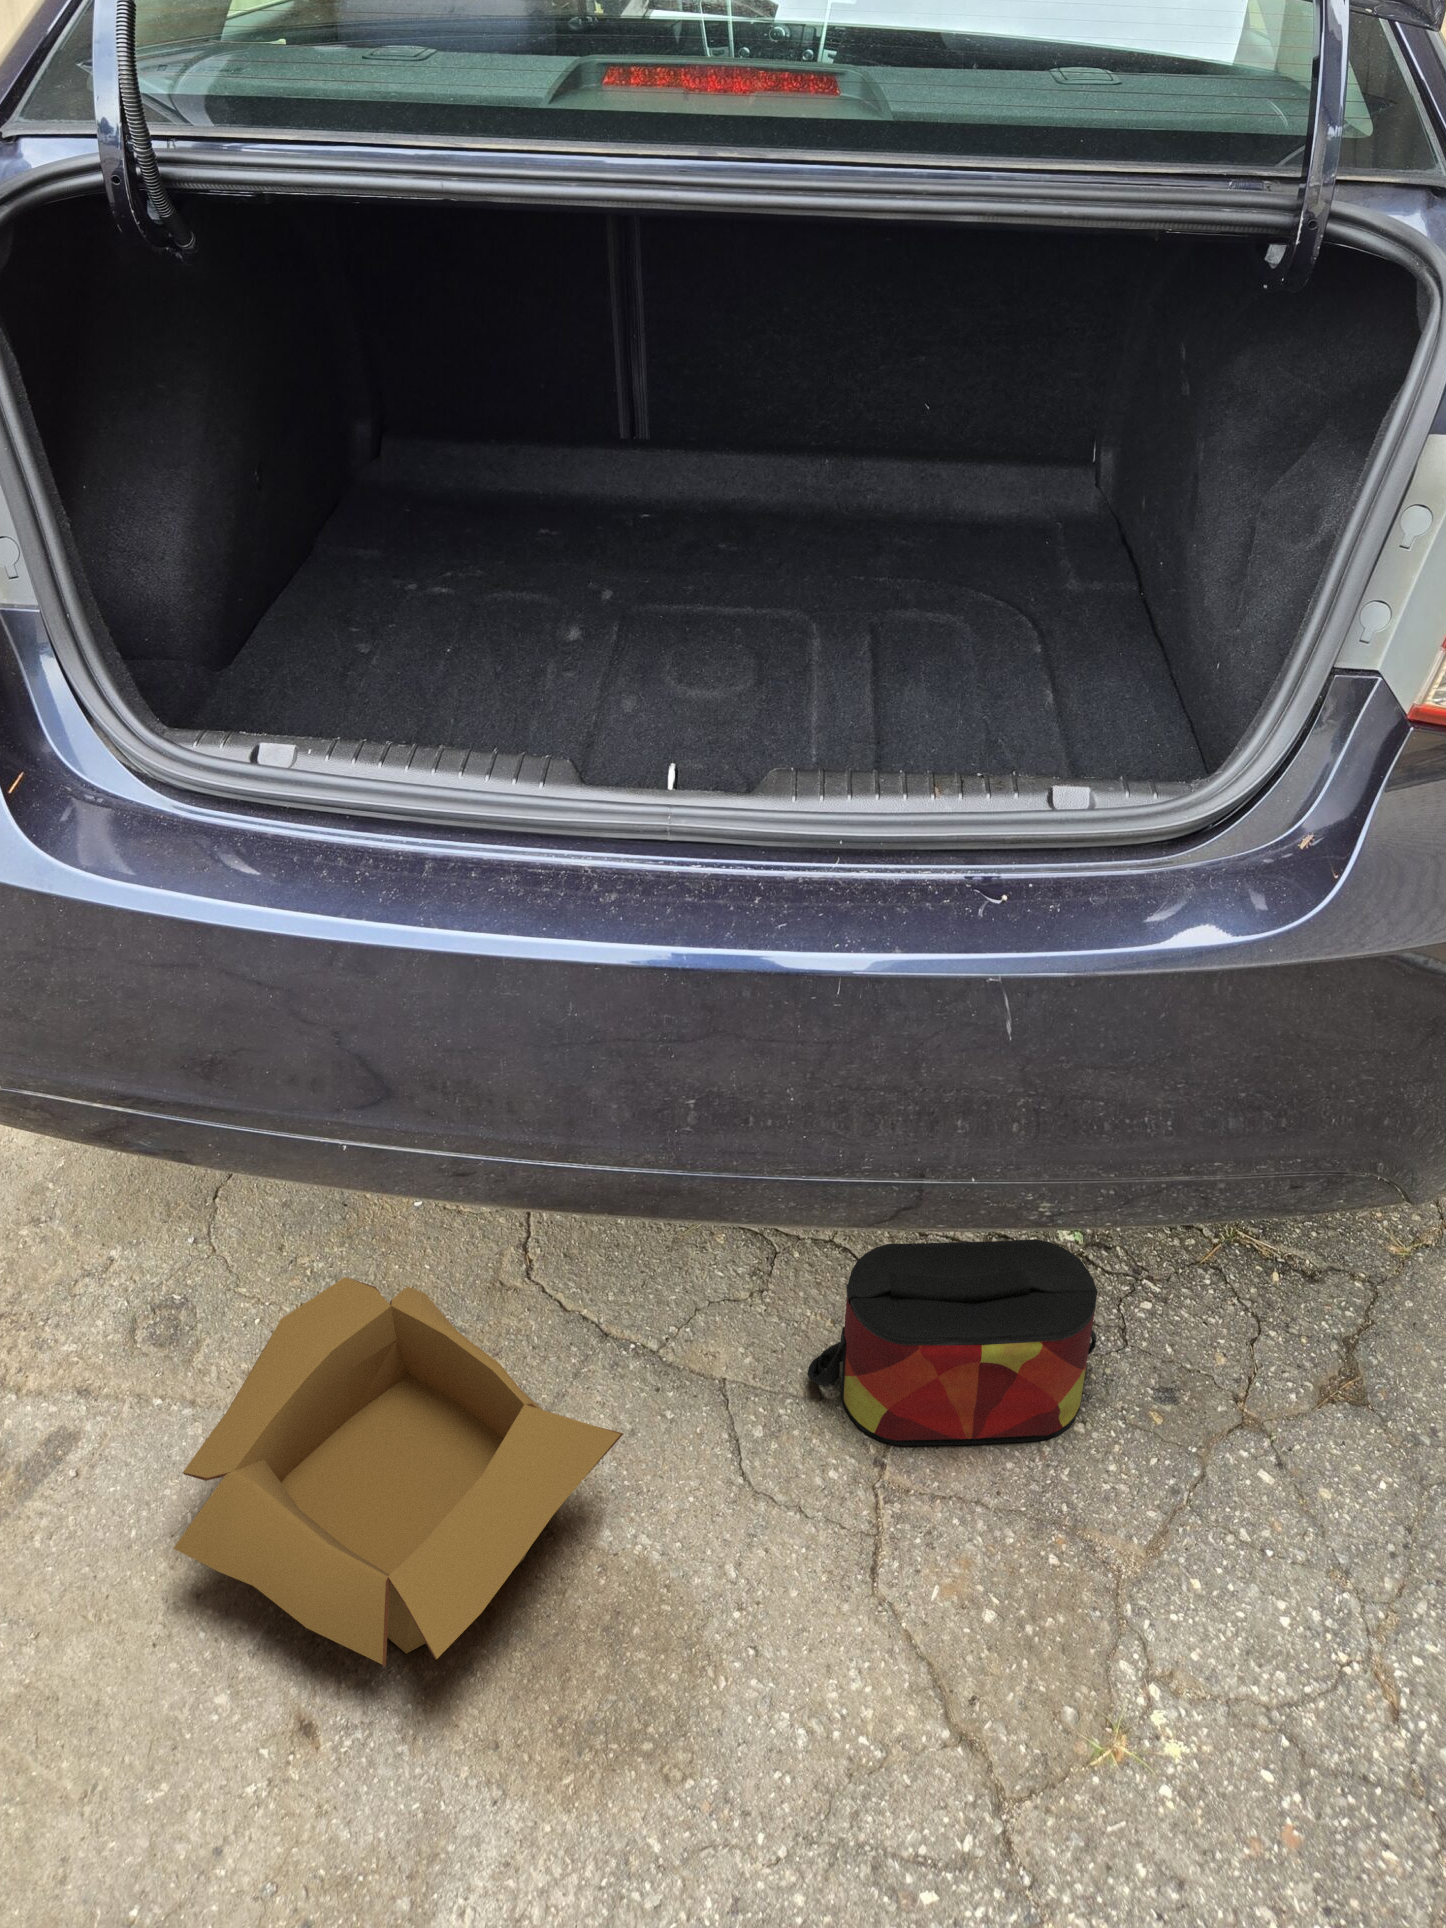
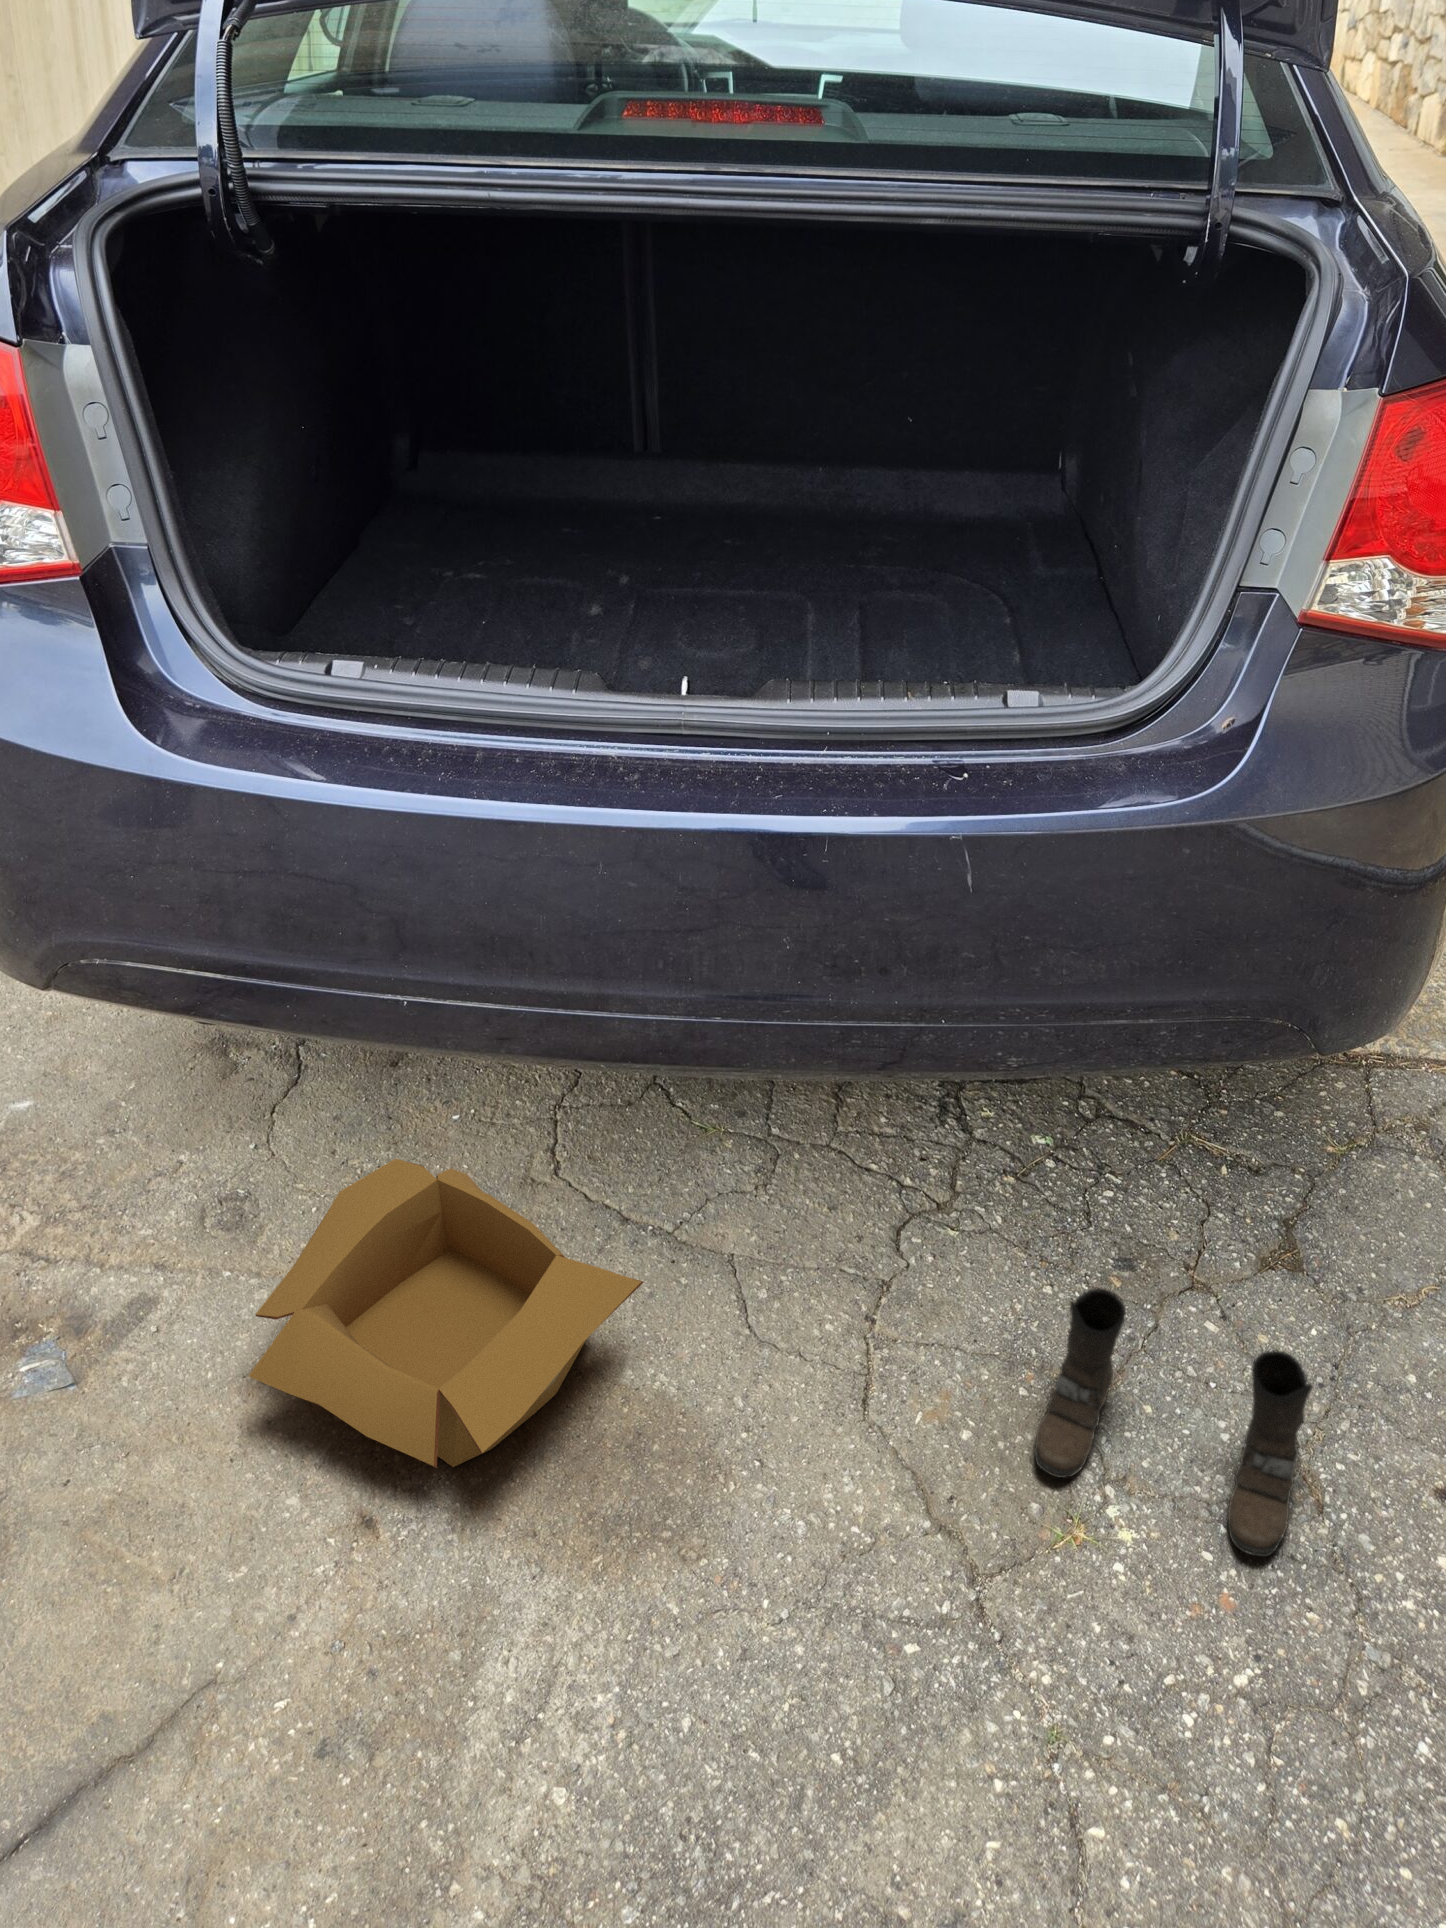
bag: present [808,1239,1098,1446] -> none [807,1123,1063,1304]
boots: none [1068,1455,1393,1784] -> present [1035,1288,1312,1557]

